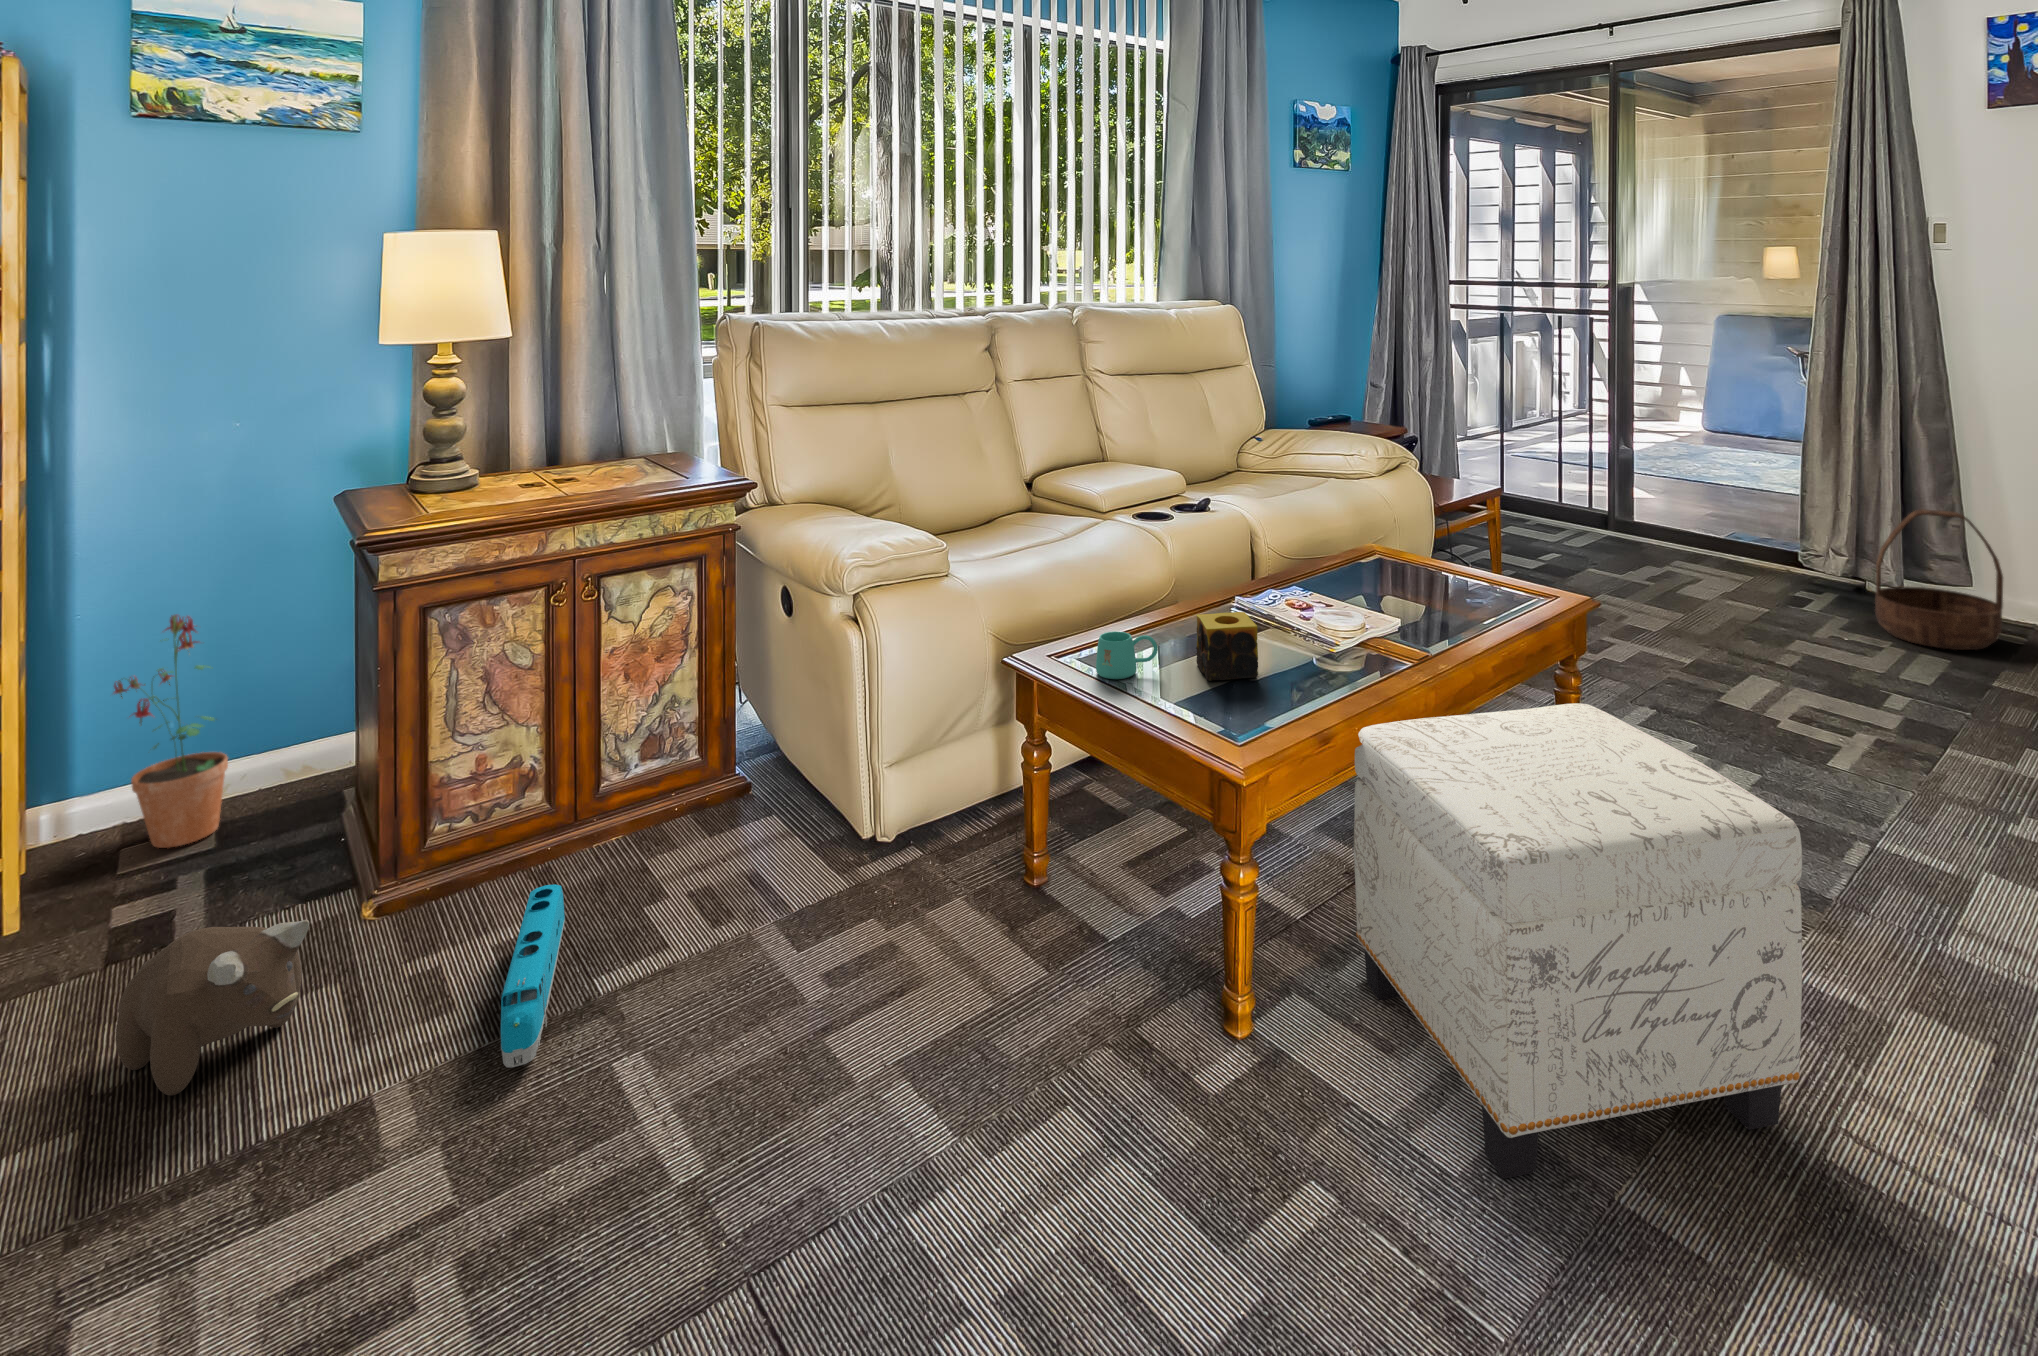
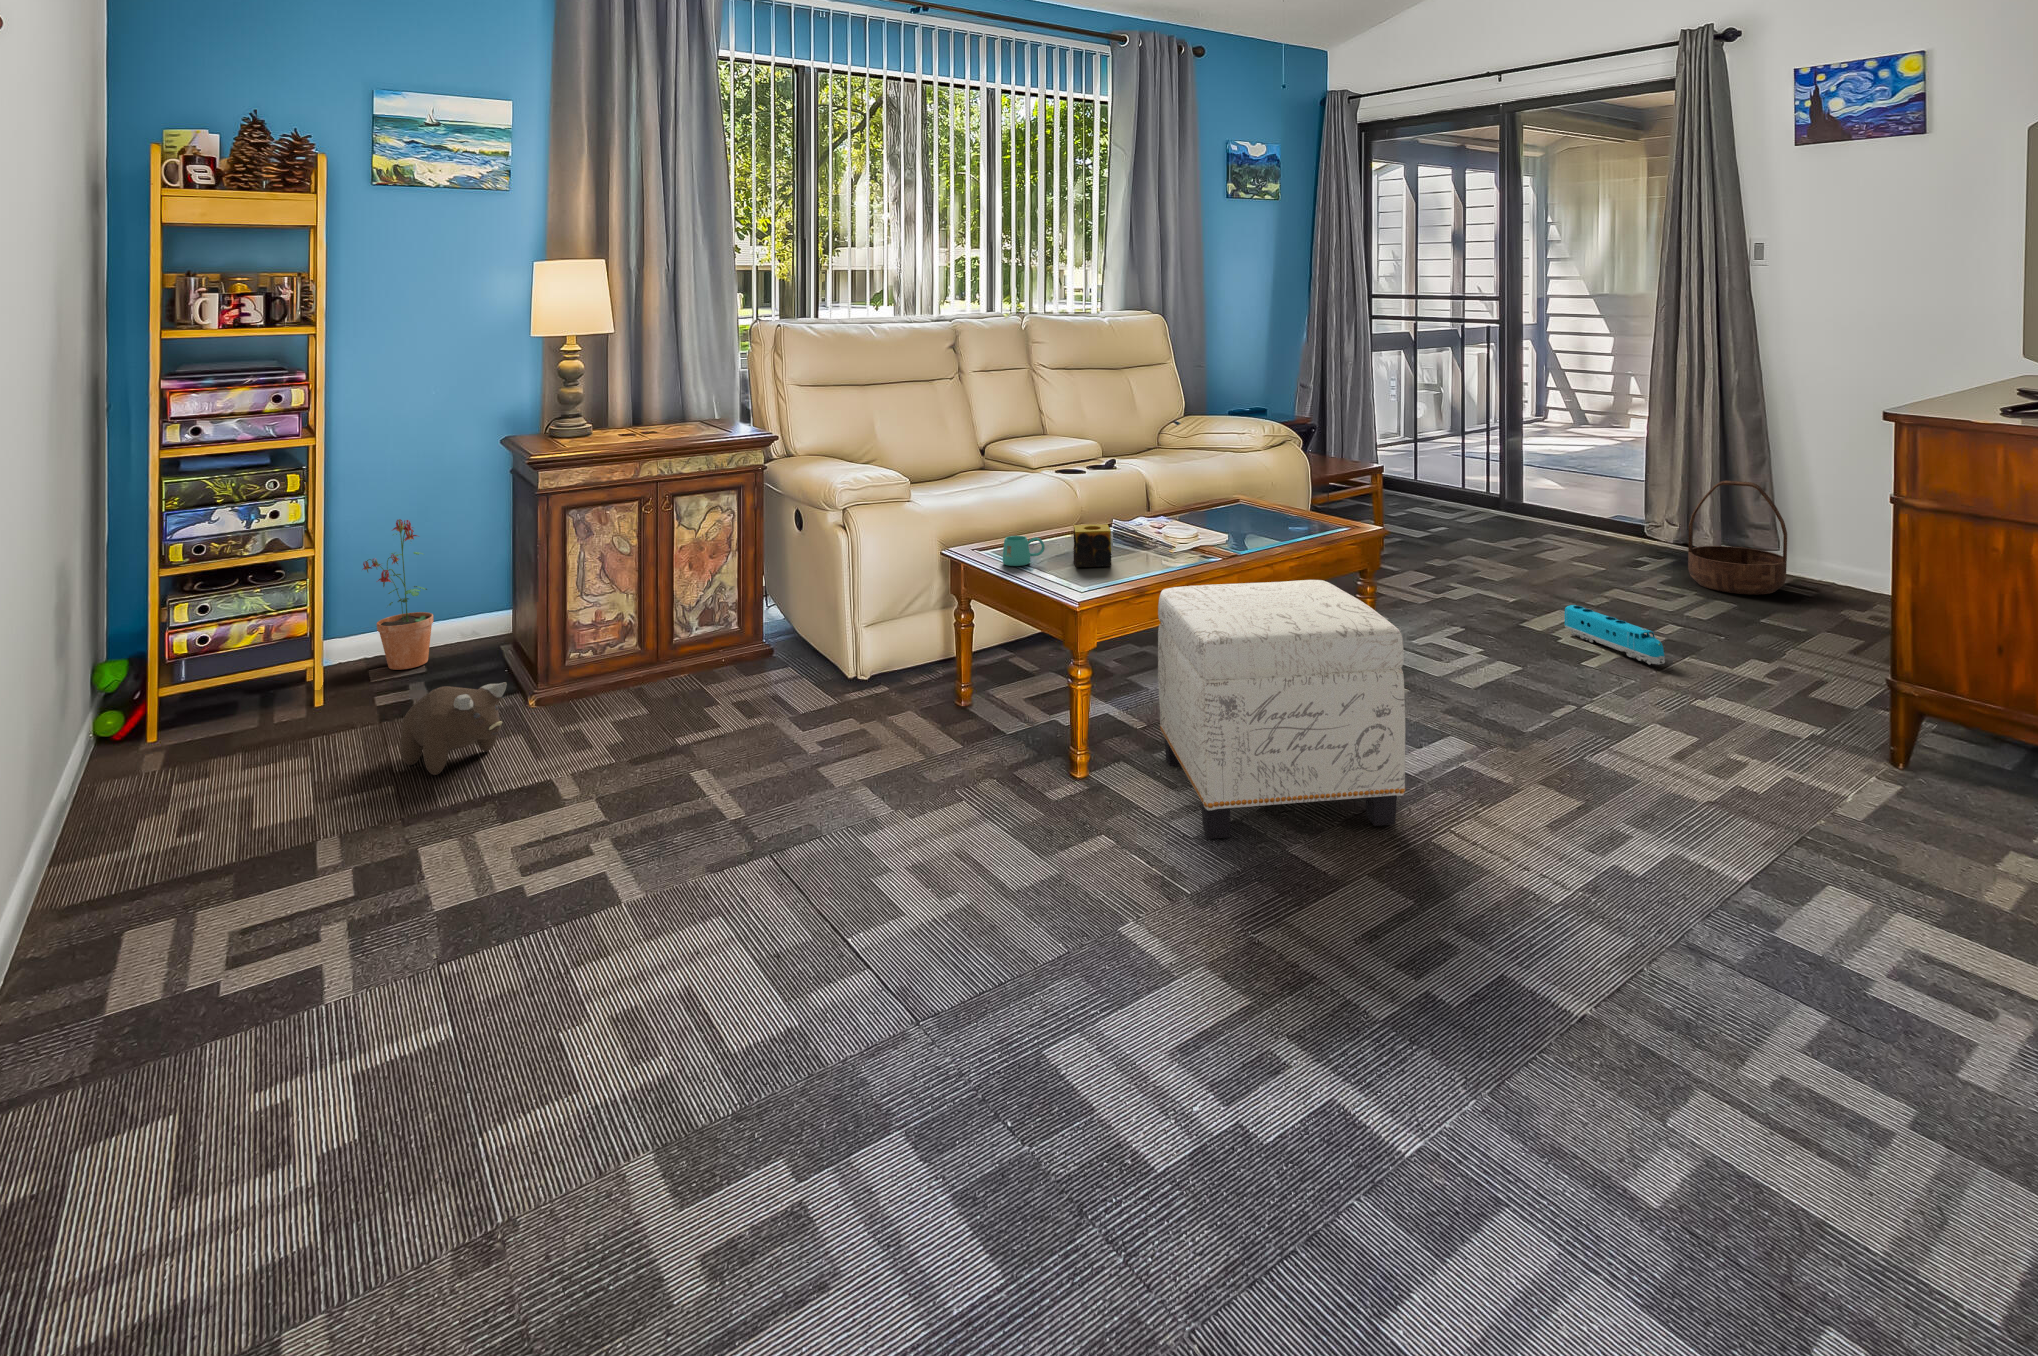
toy train: present [501,884,565,1067] -> present [1565,605,1665,665]

